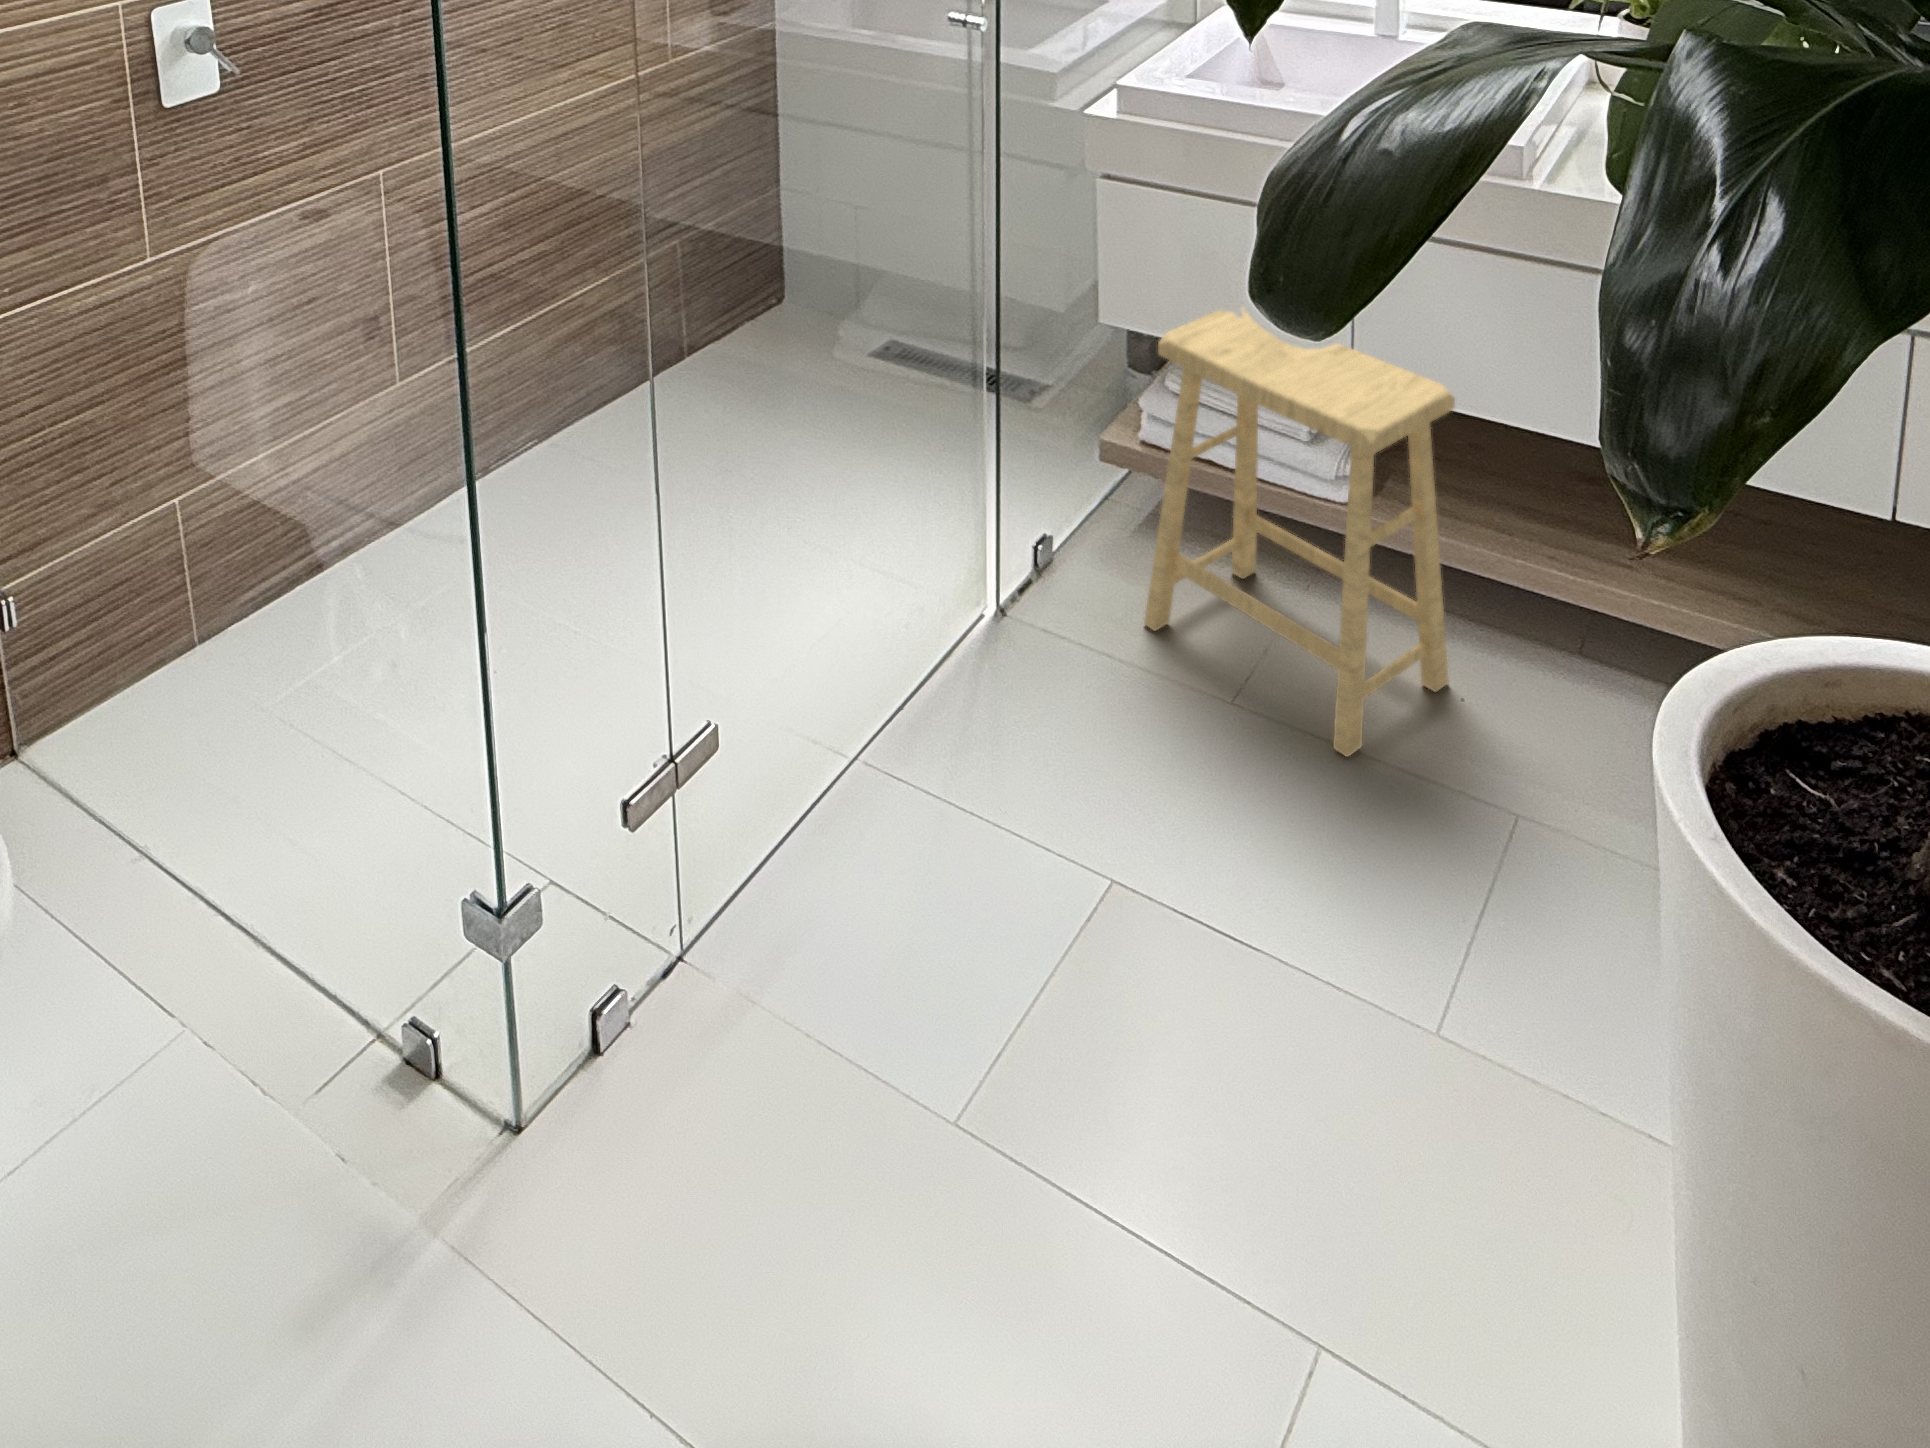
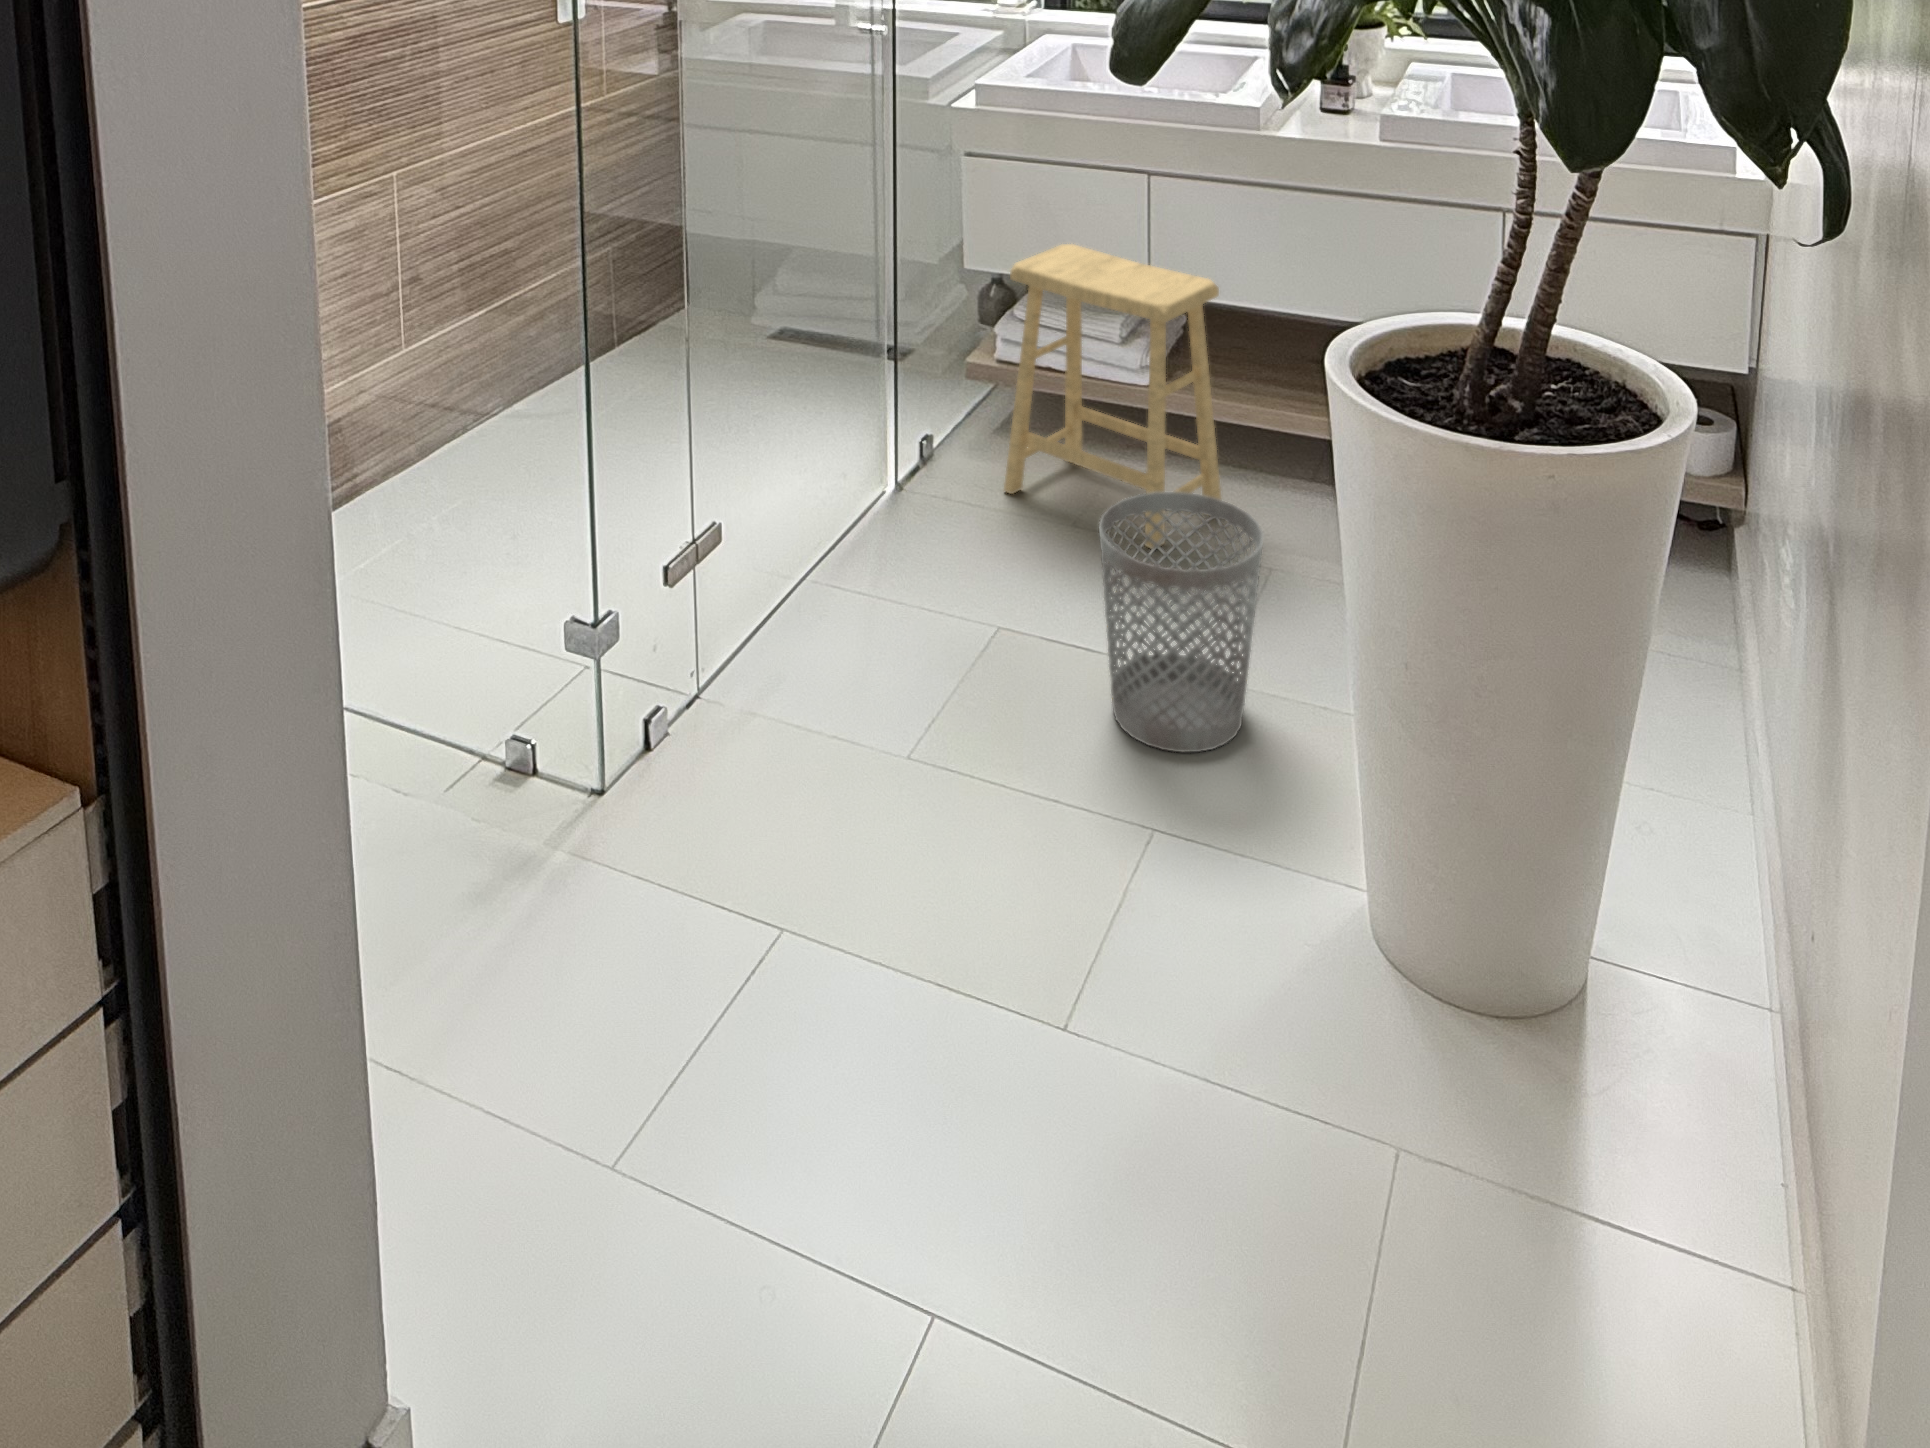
wastebasket: none [1250,758,1515,1194] -> present [1099,492,1263,752]

